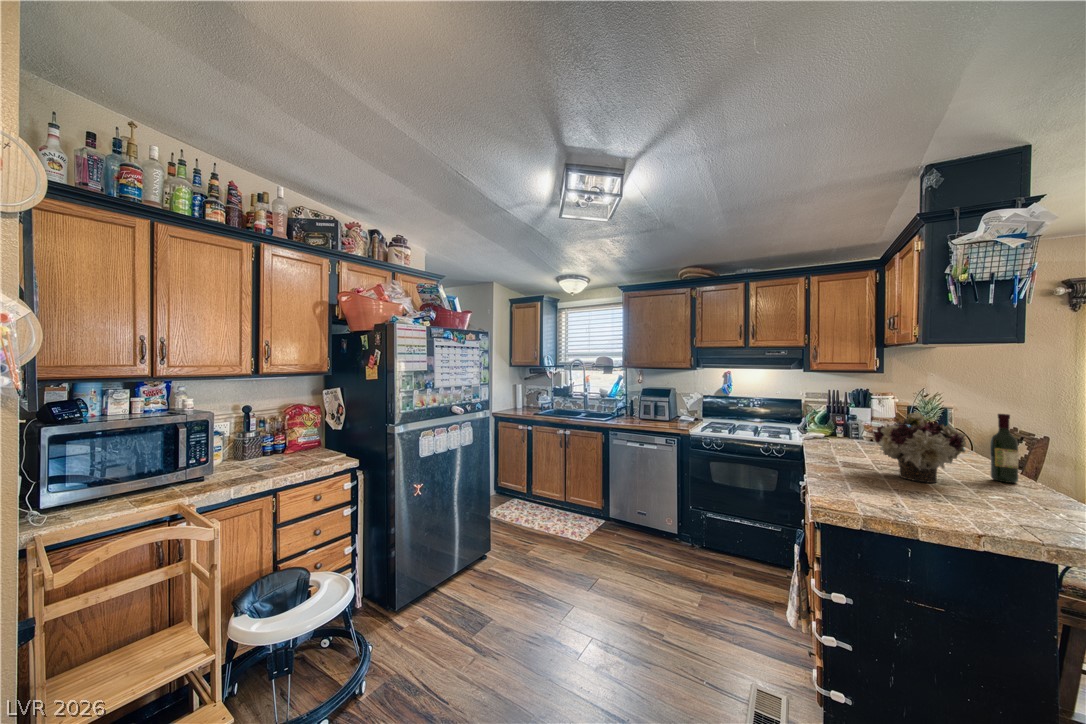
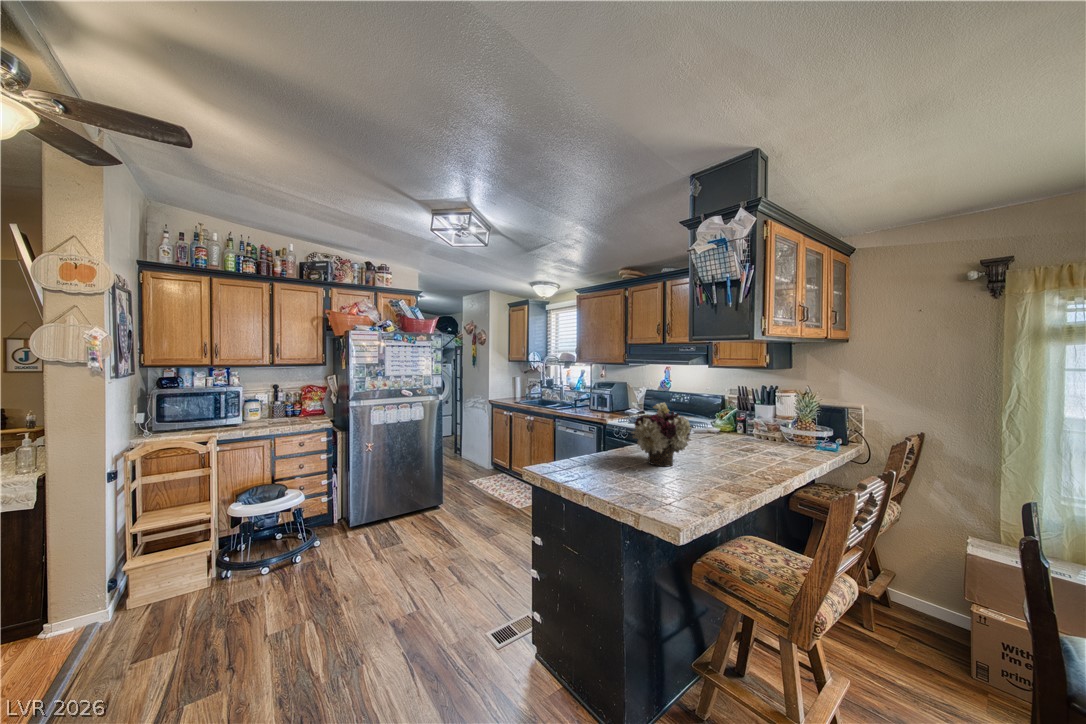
wine bottle: present [990,414,1018,483] -> none [732,408,752,474]

